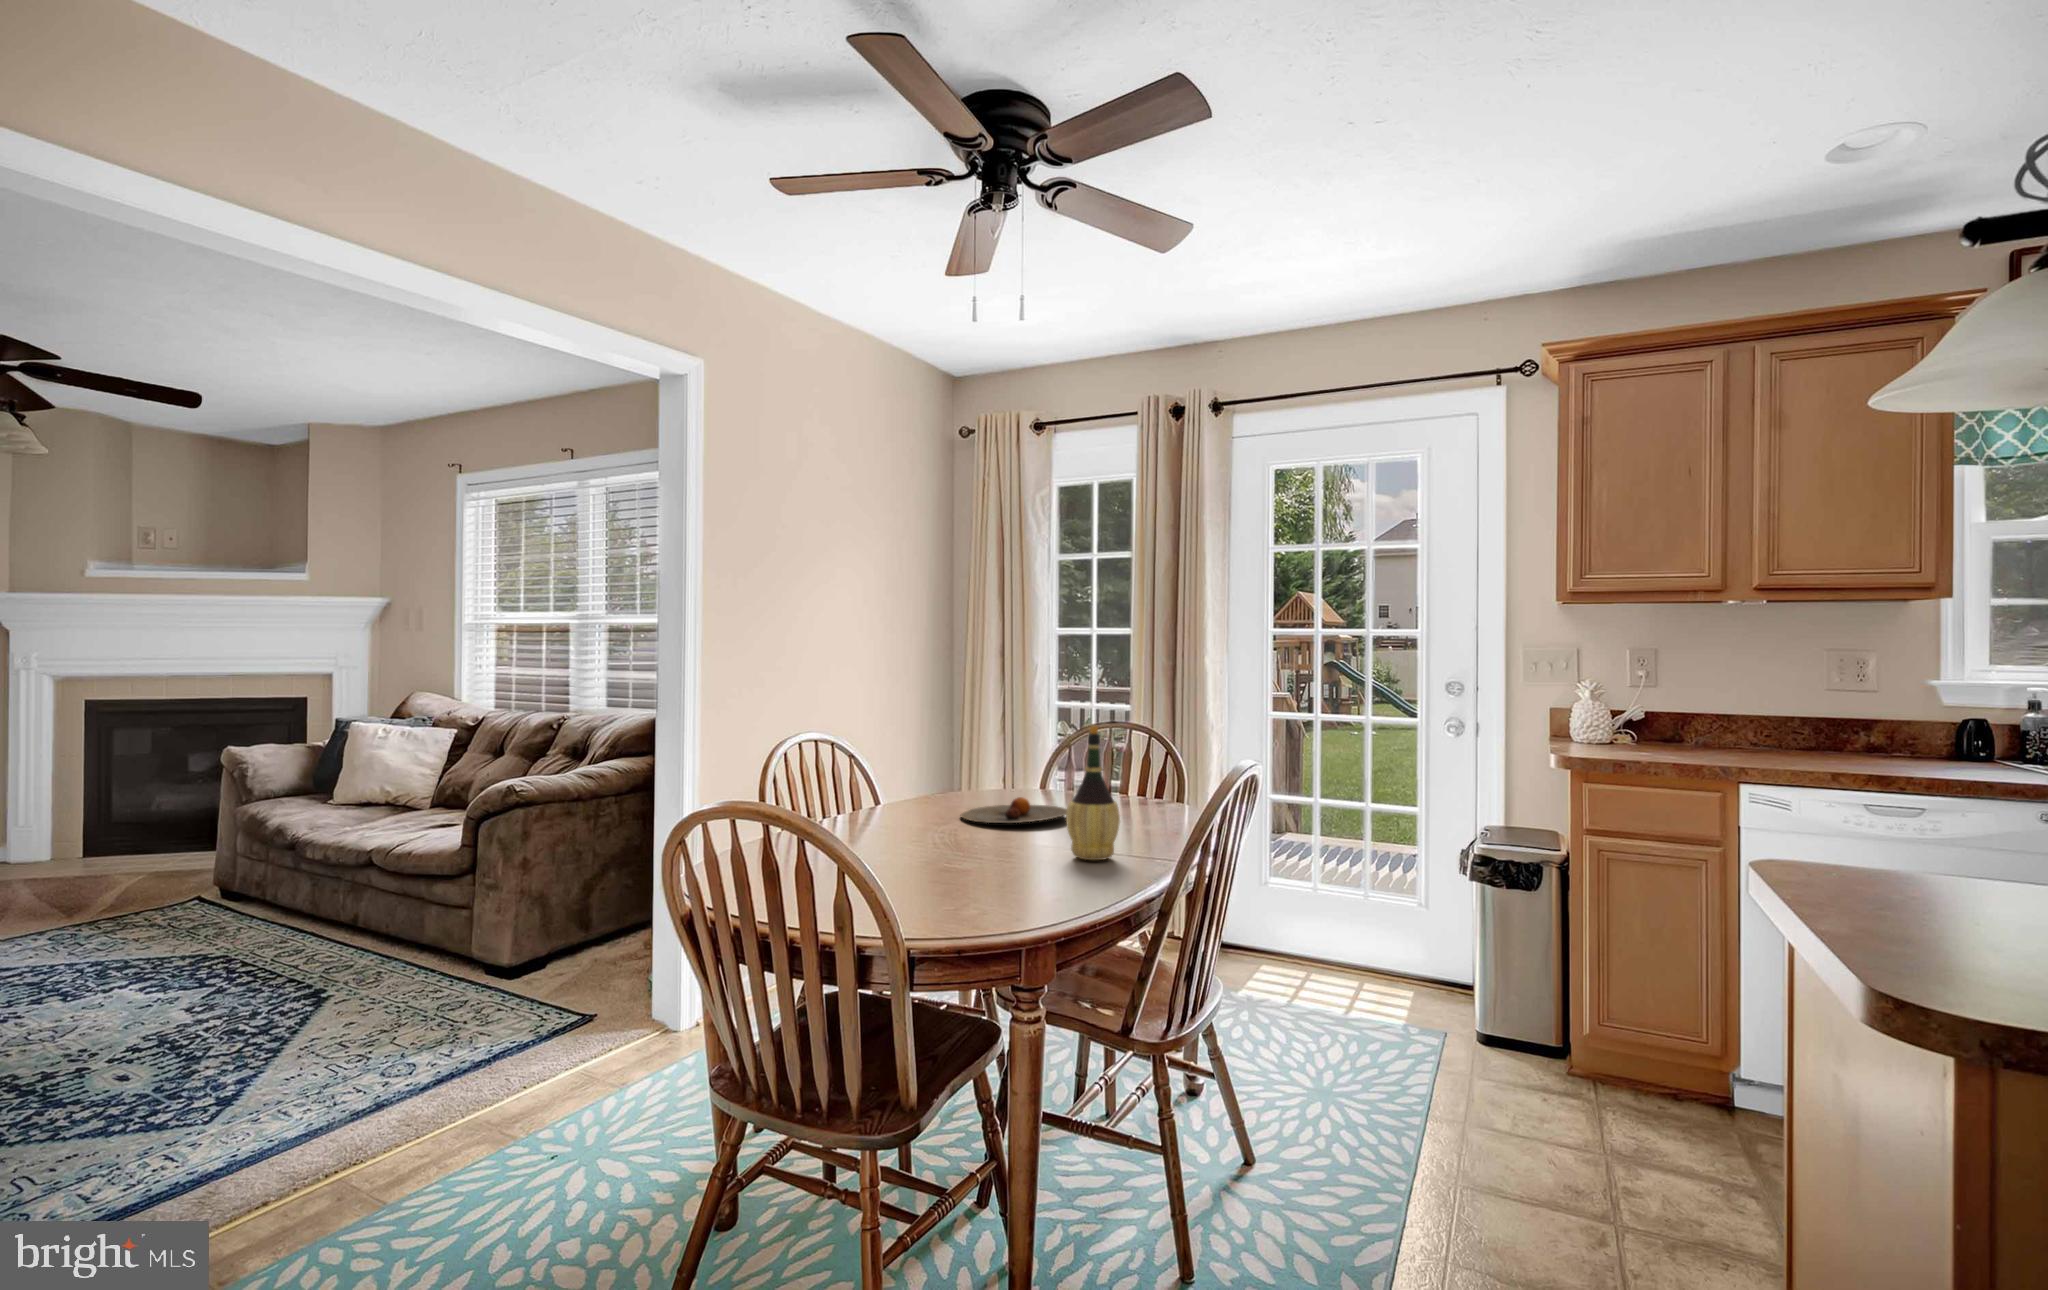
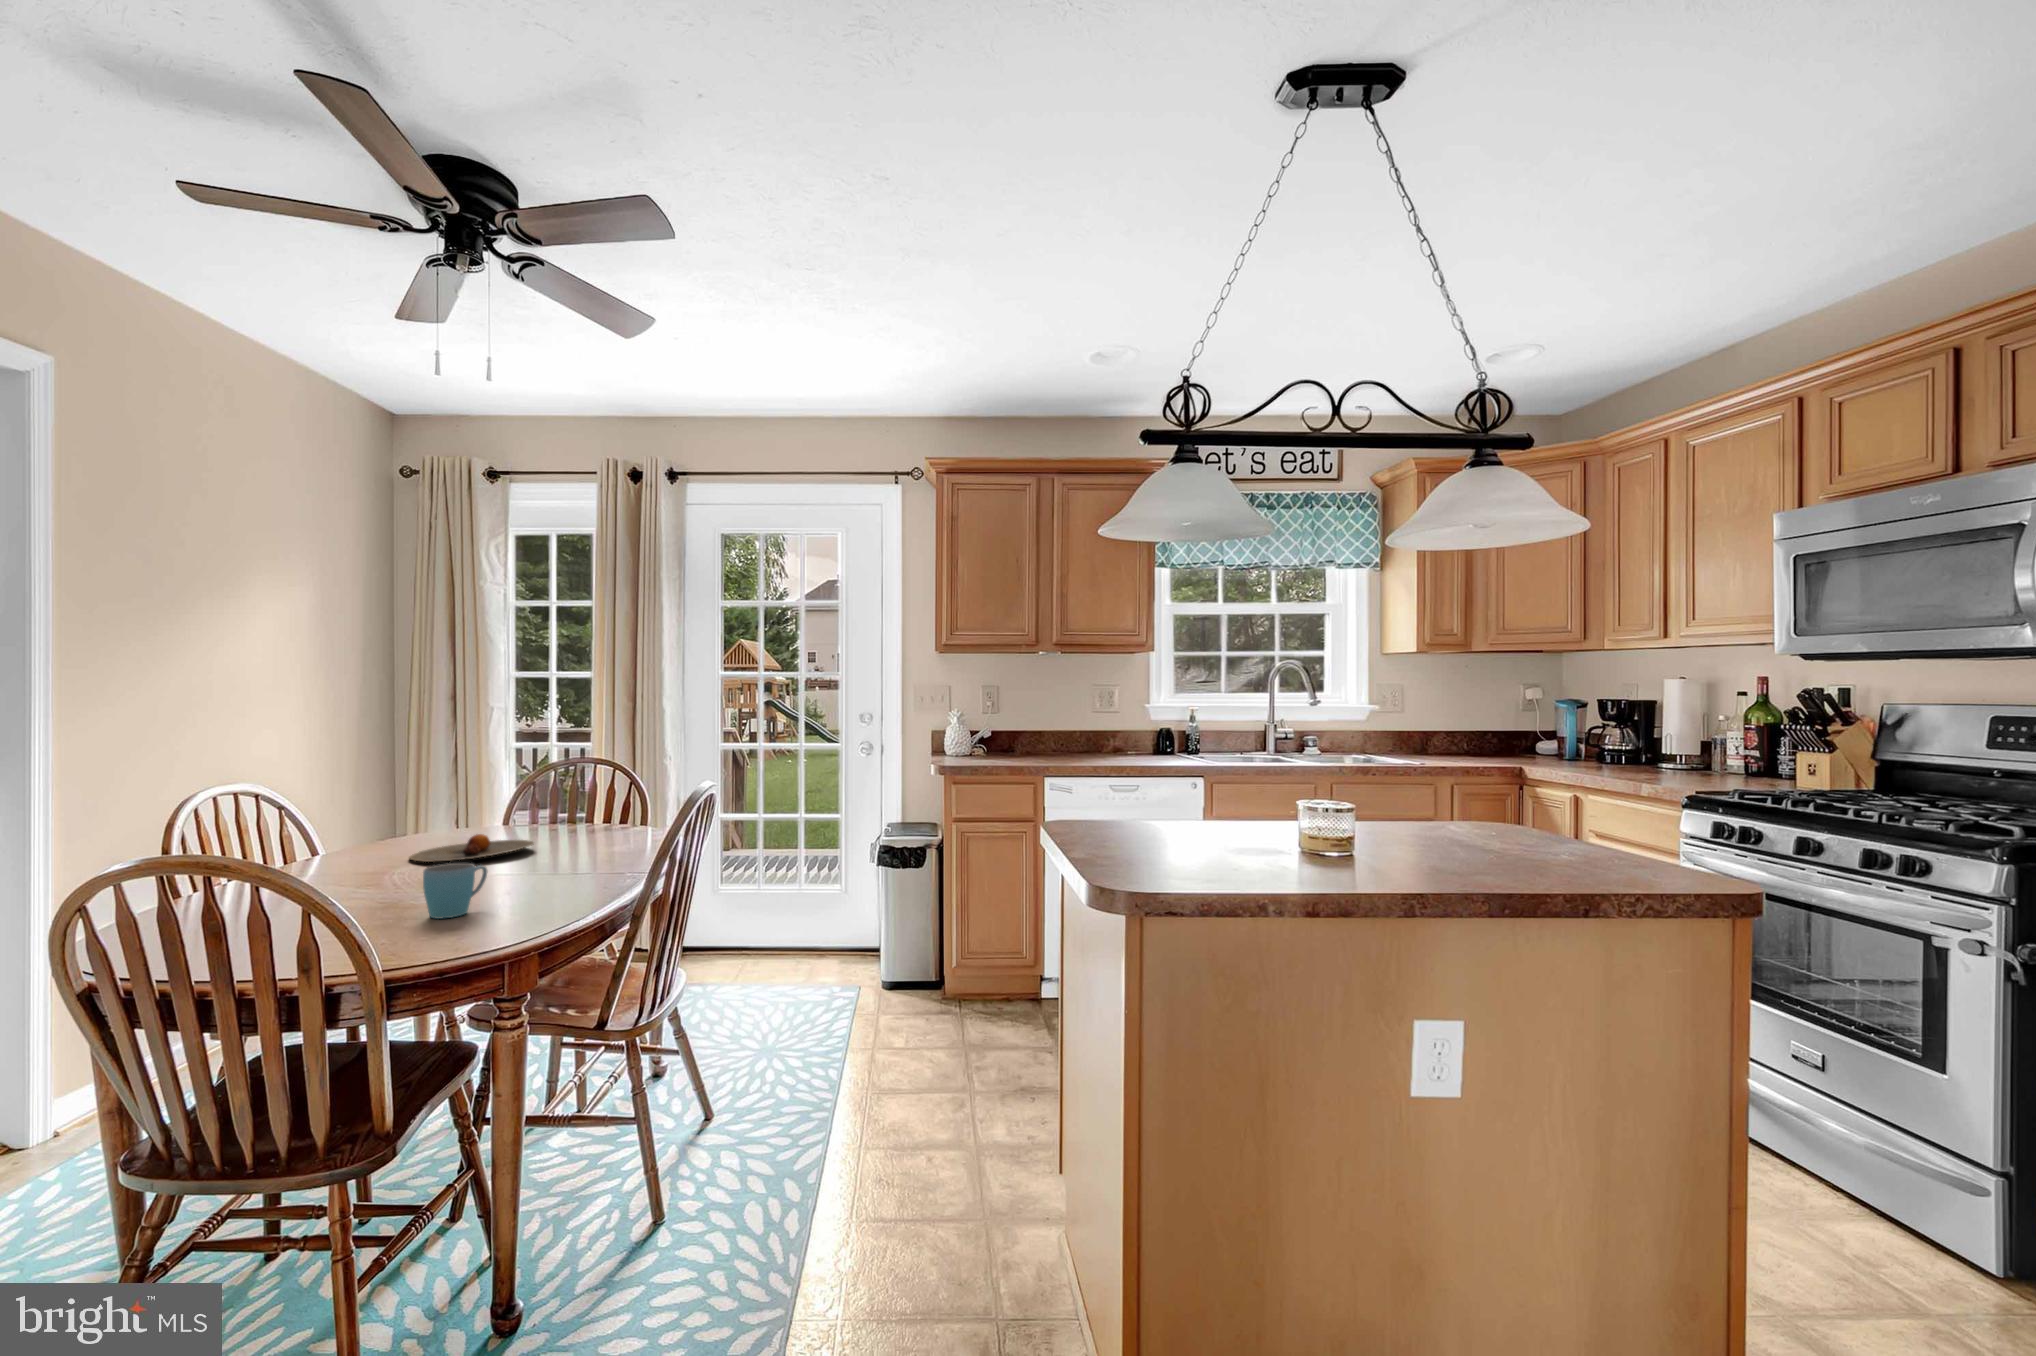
wine bottle: present [1066,725,1120,860] -> none [538,758,593,880]
mug: none [955,831,1013,890] -> present [423,863,487,919]

